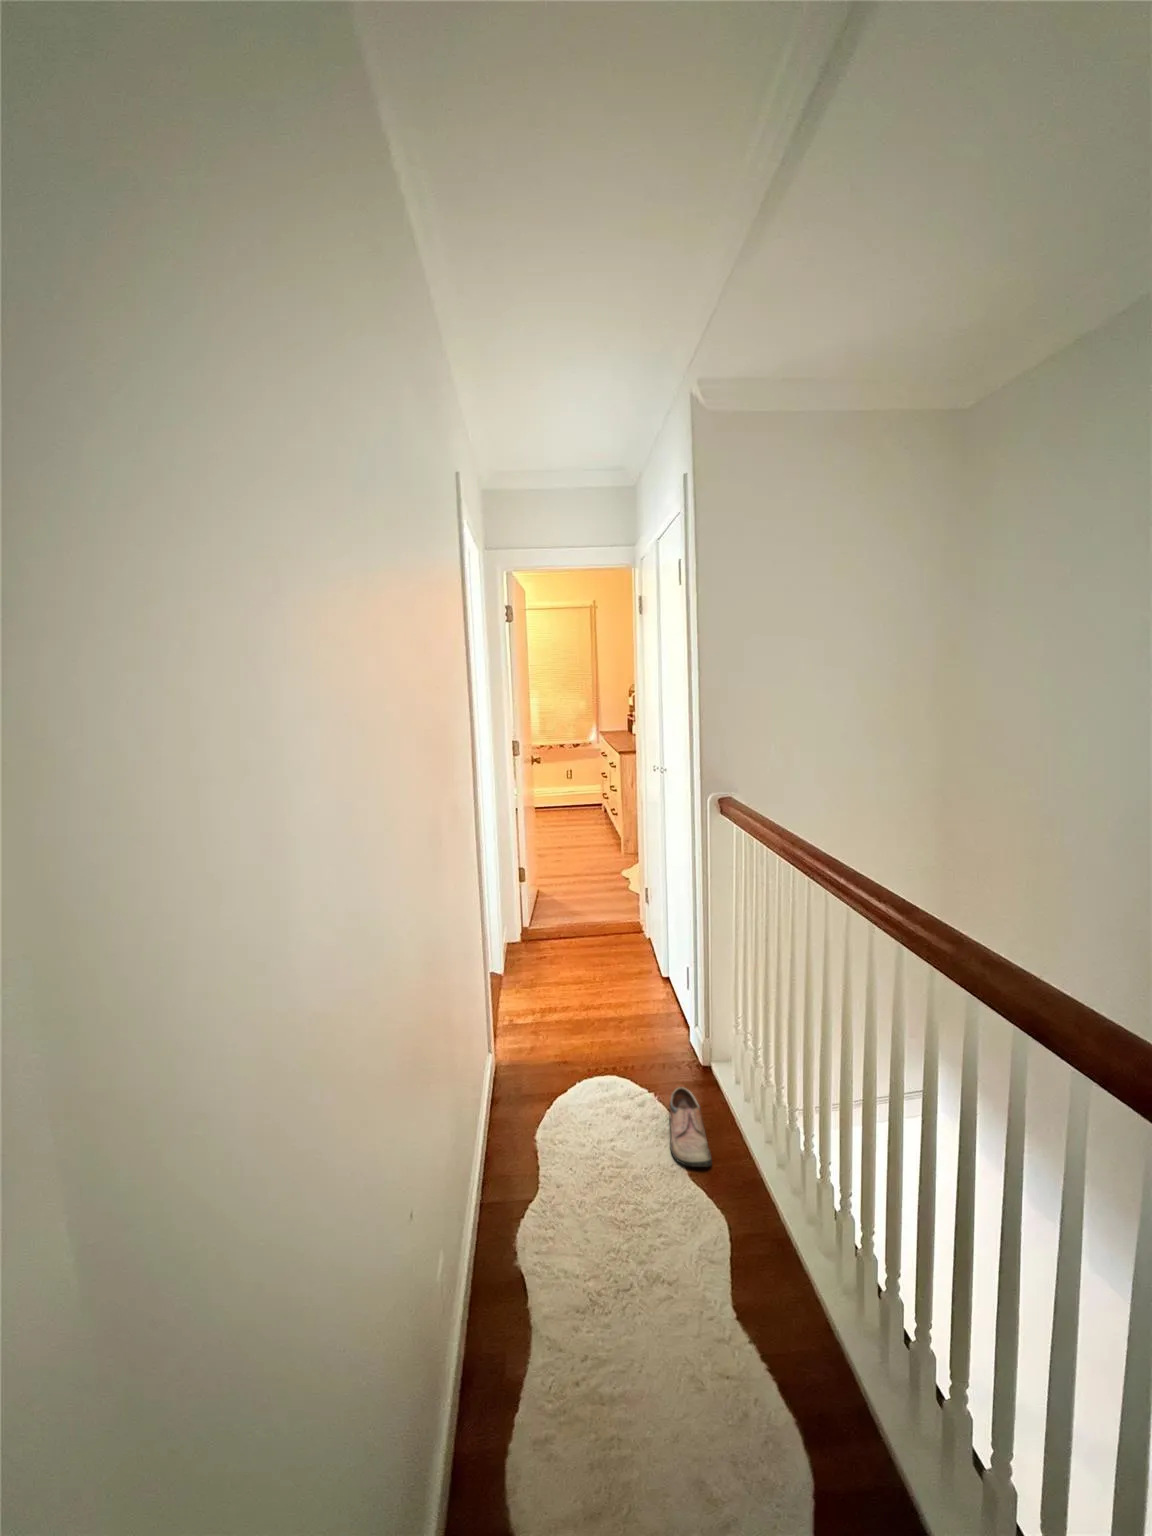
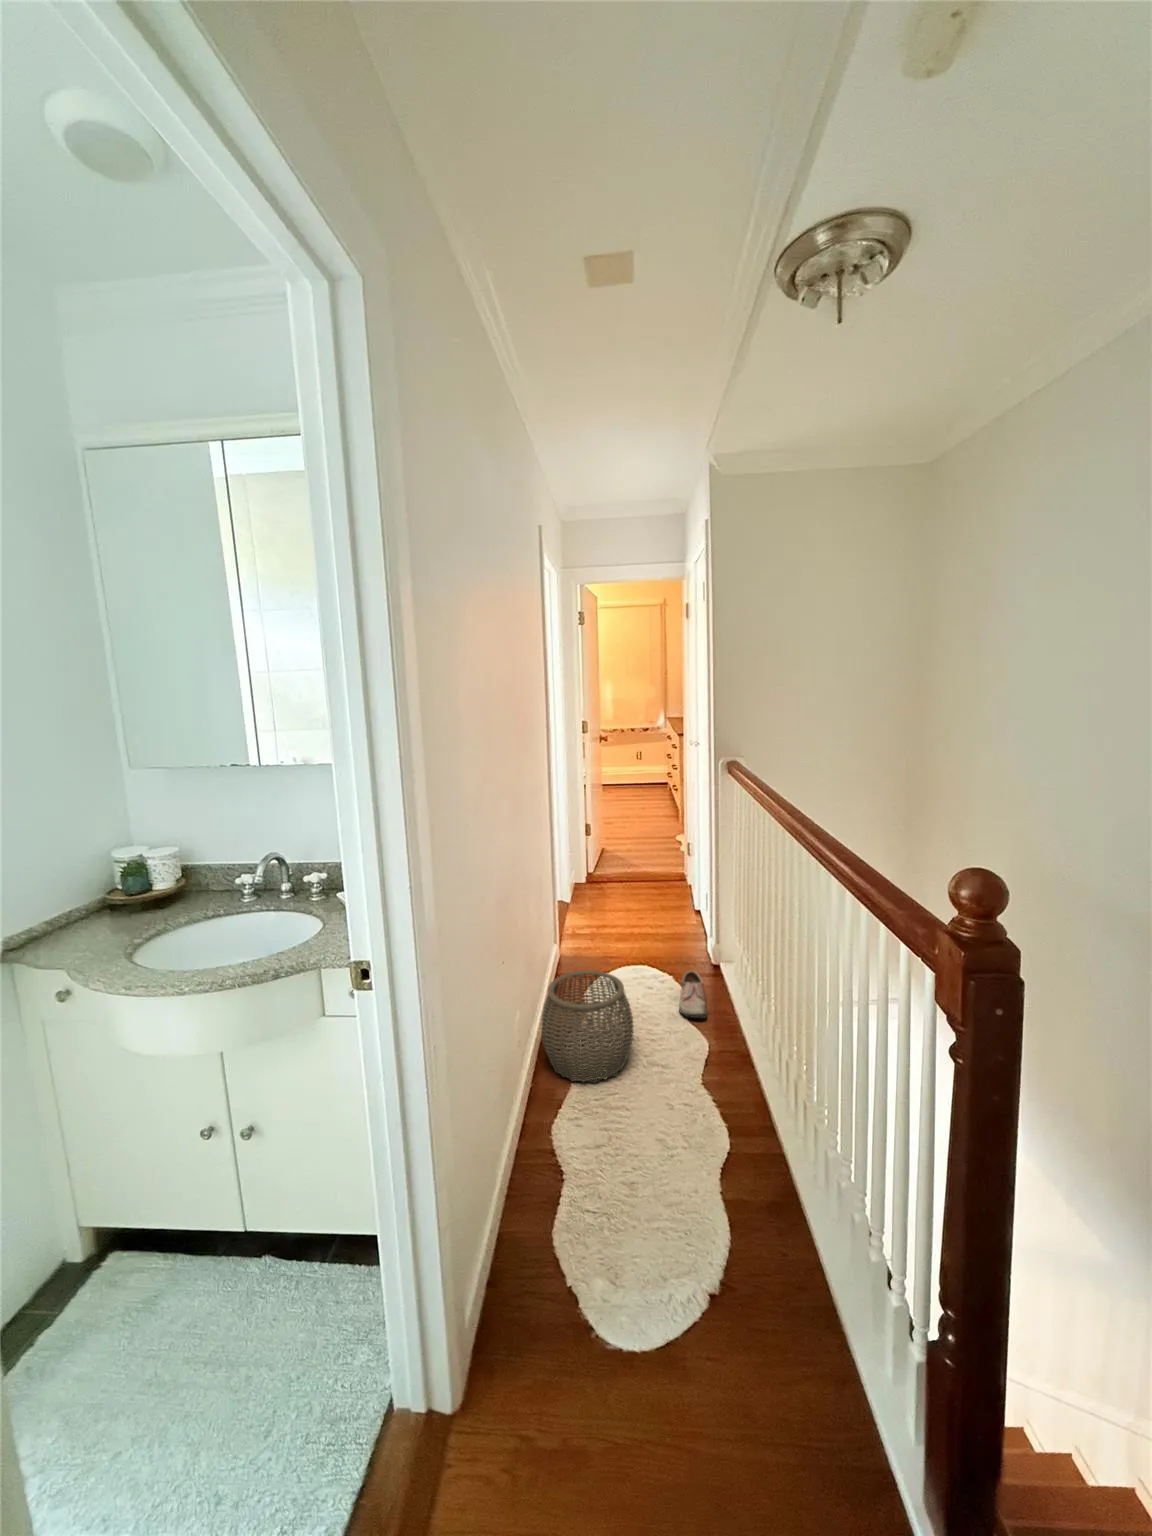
woven basket: none [481,1123,623,1320] -> present [541,970,633,1082]

